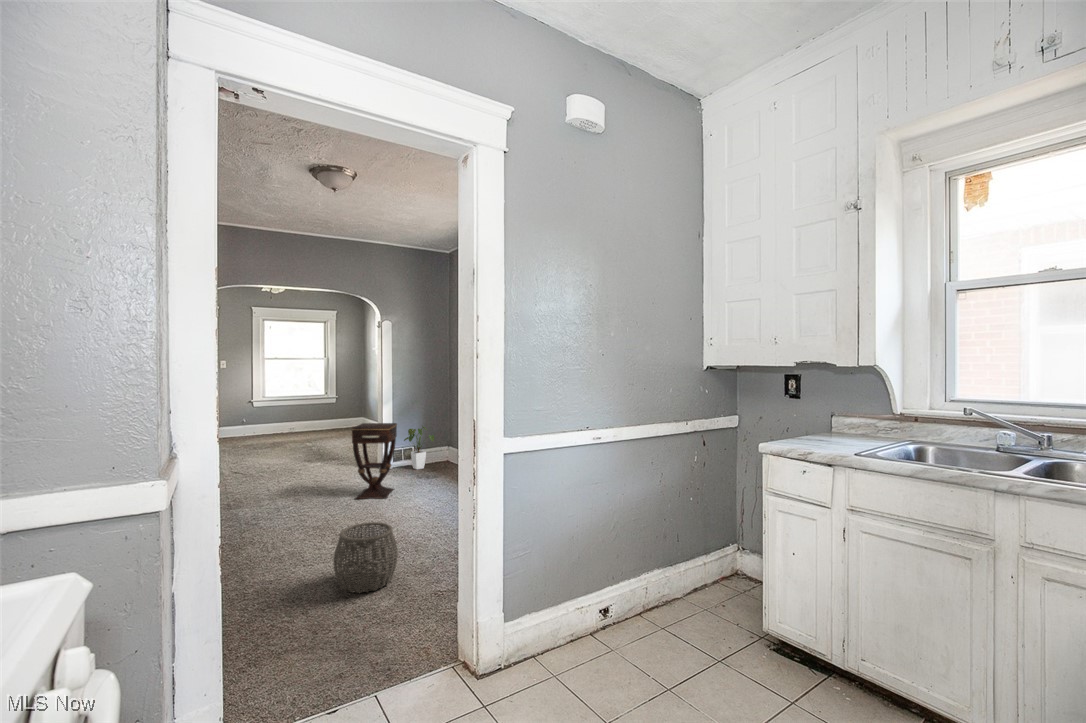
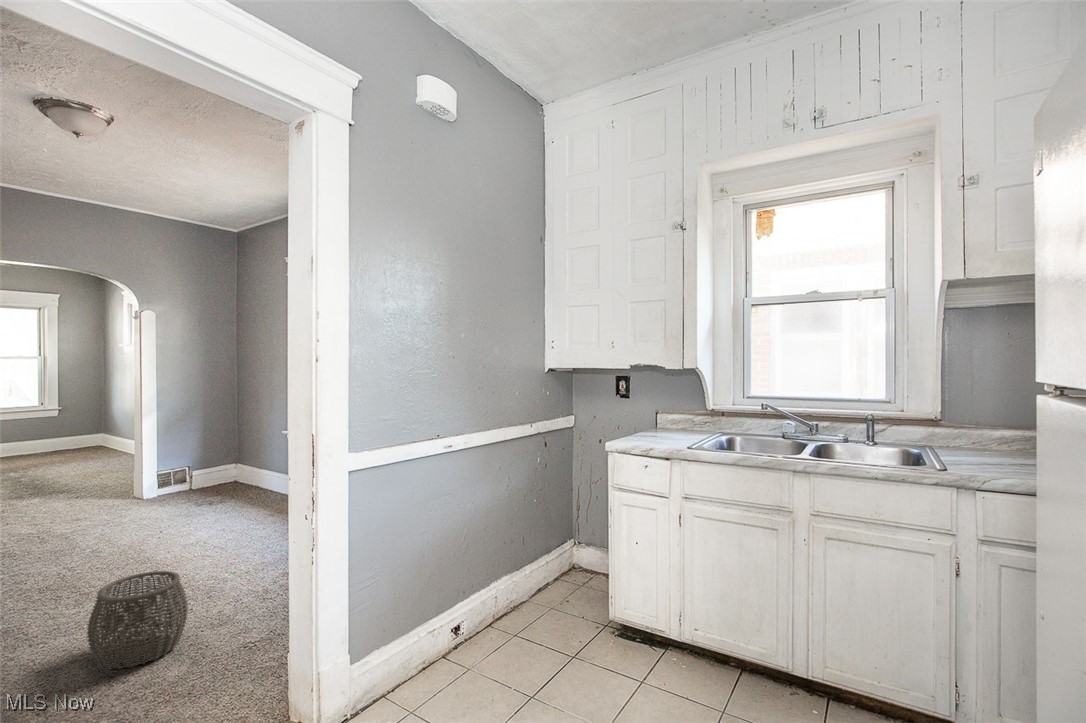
side table: present [352,423,397,499] -> none [98,440,168,544]
house plant: present [404,426,434,469] -> none [174,440,219,497]

